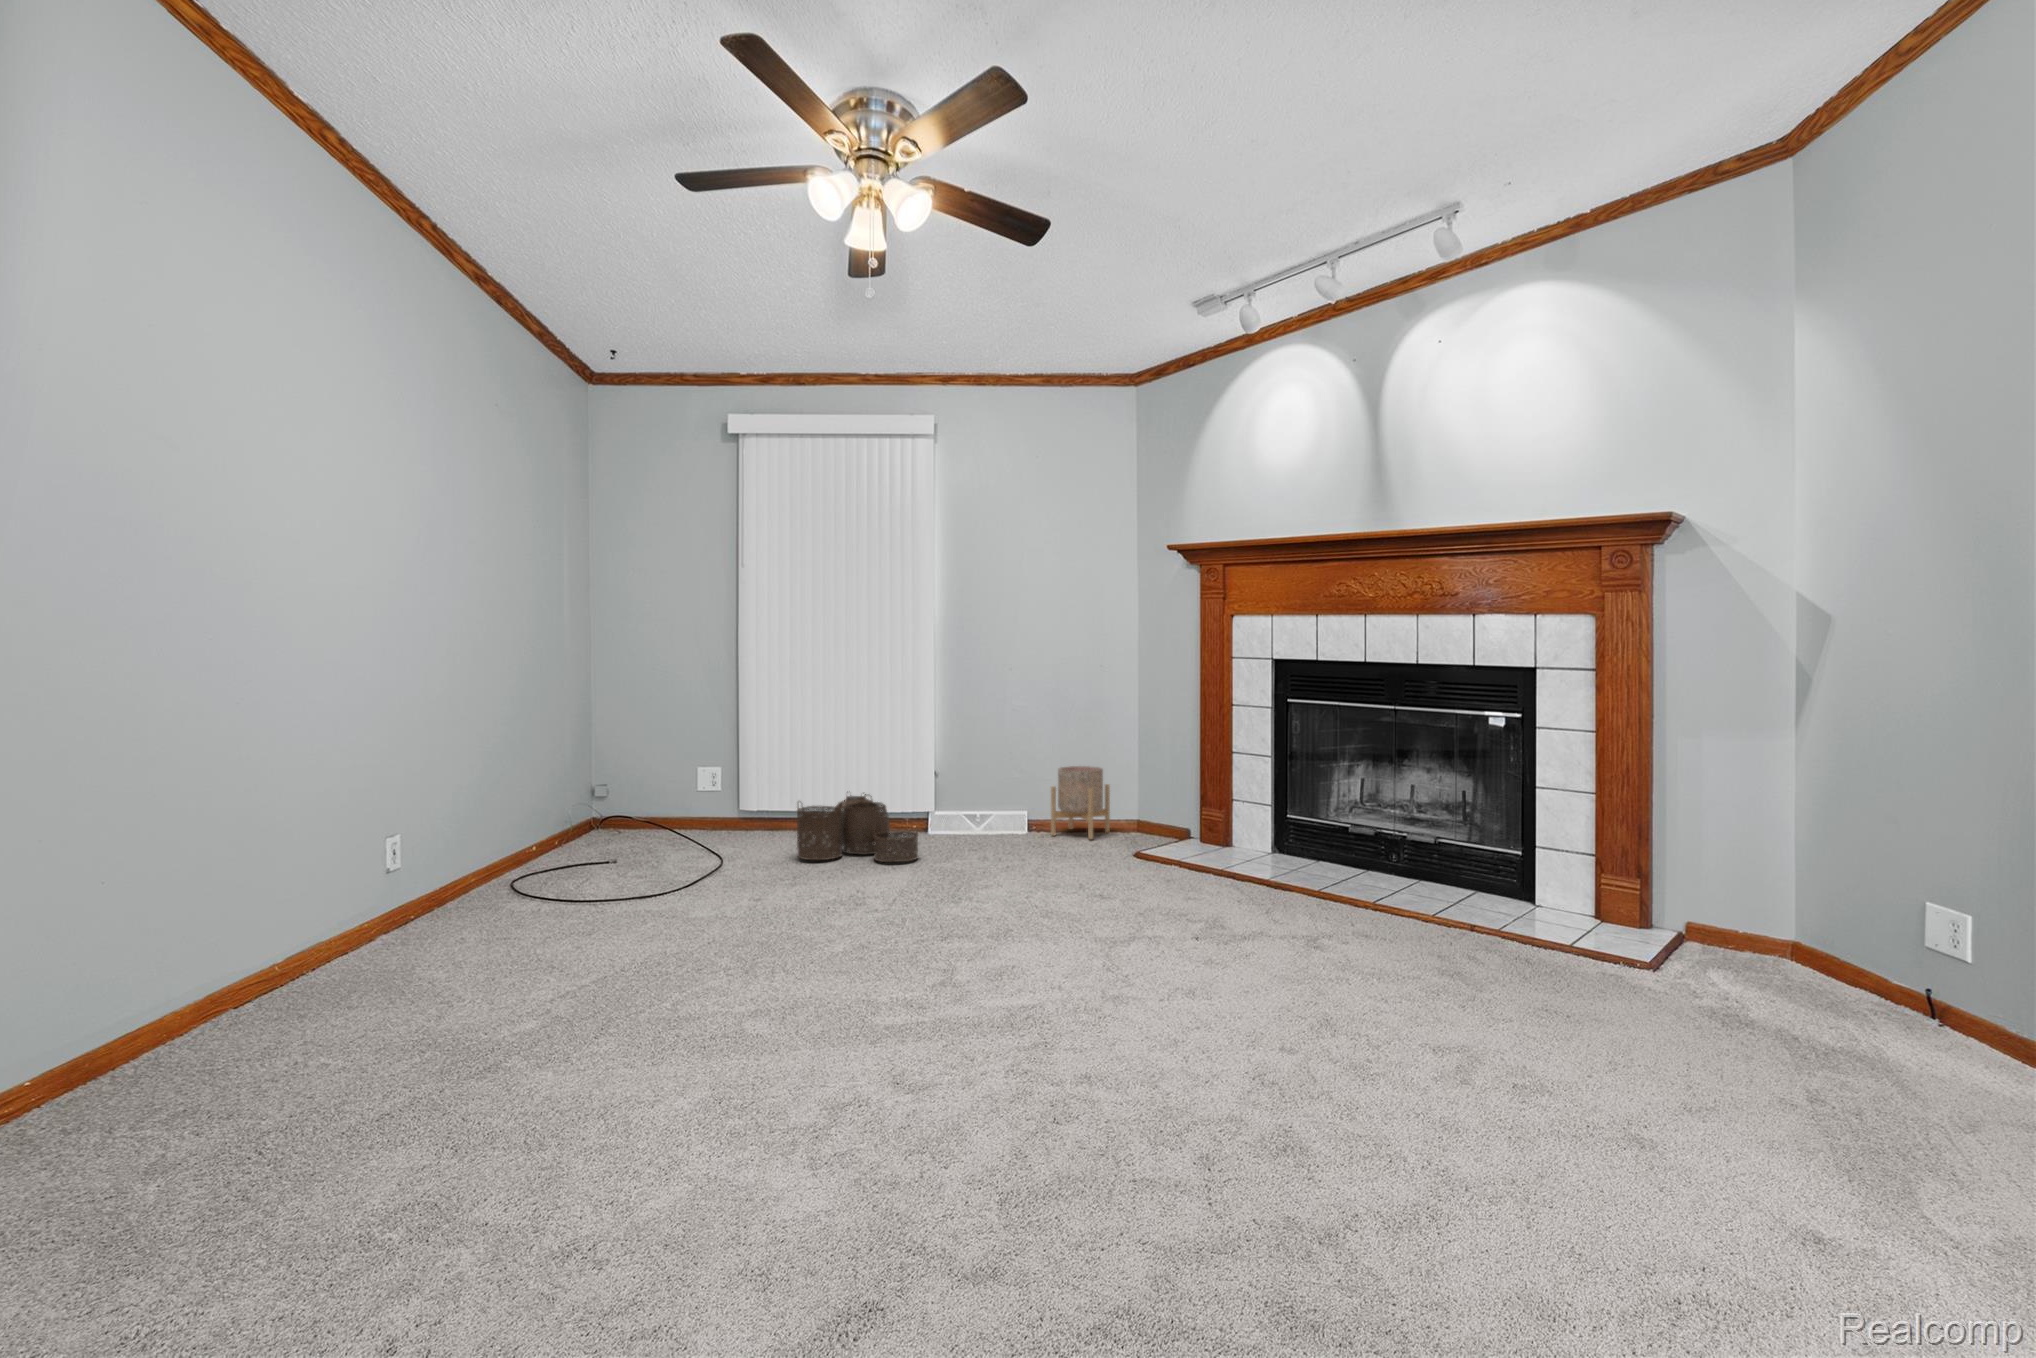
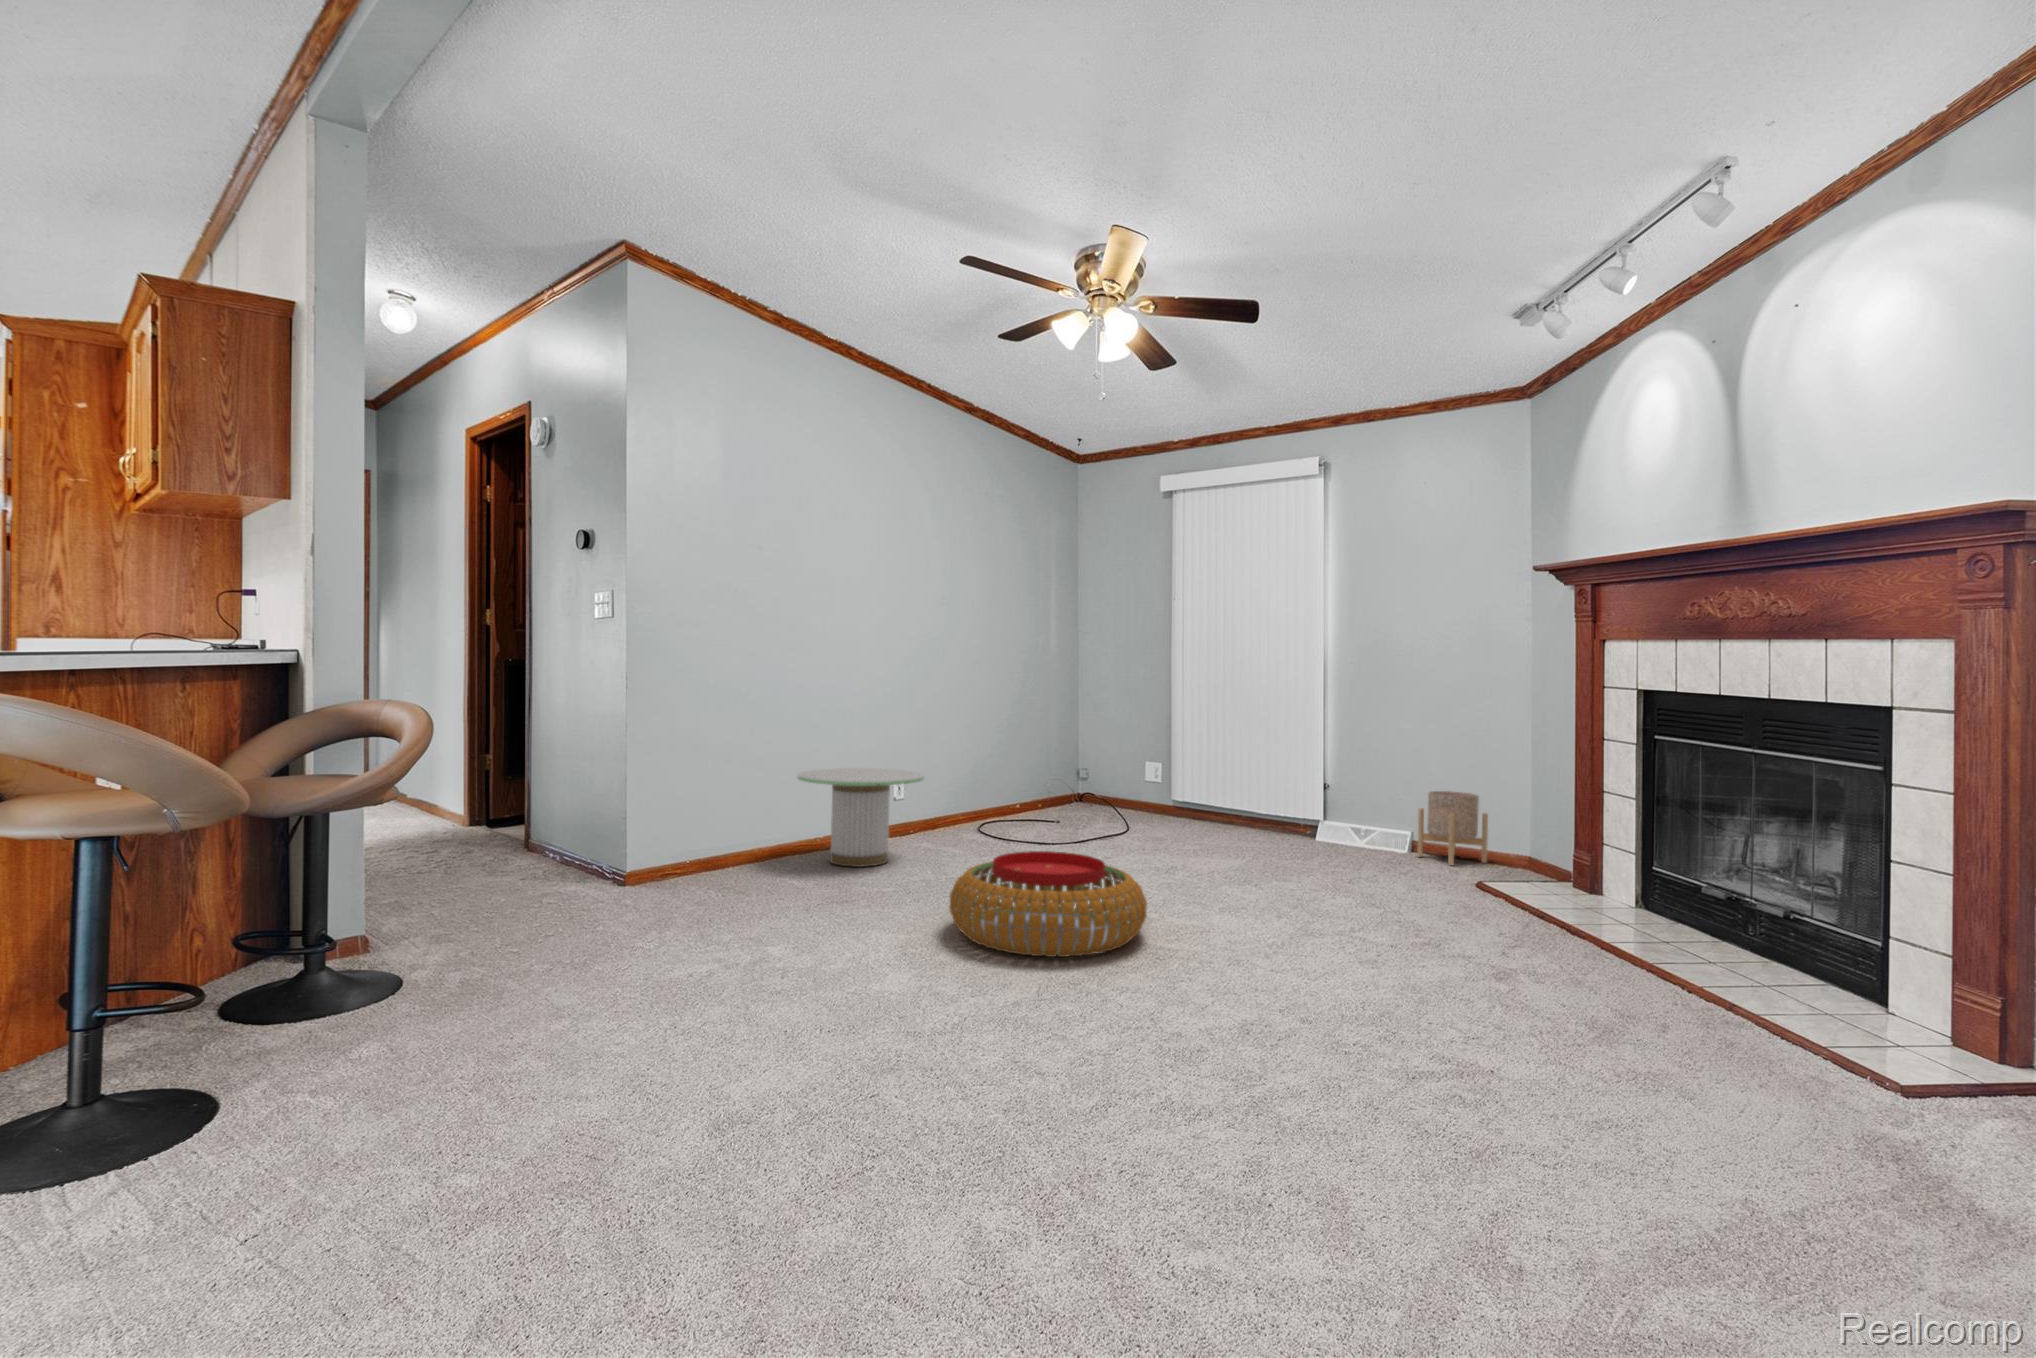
woven basket: present [797,794,918,862] -> none [1174,792,1266,853]
side table: none [251,822,513,1007] -> present [797,768,924,867]
pouf: none [738,905,1023,1077] -> present [950,851,1147,957]

